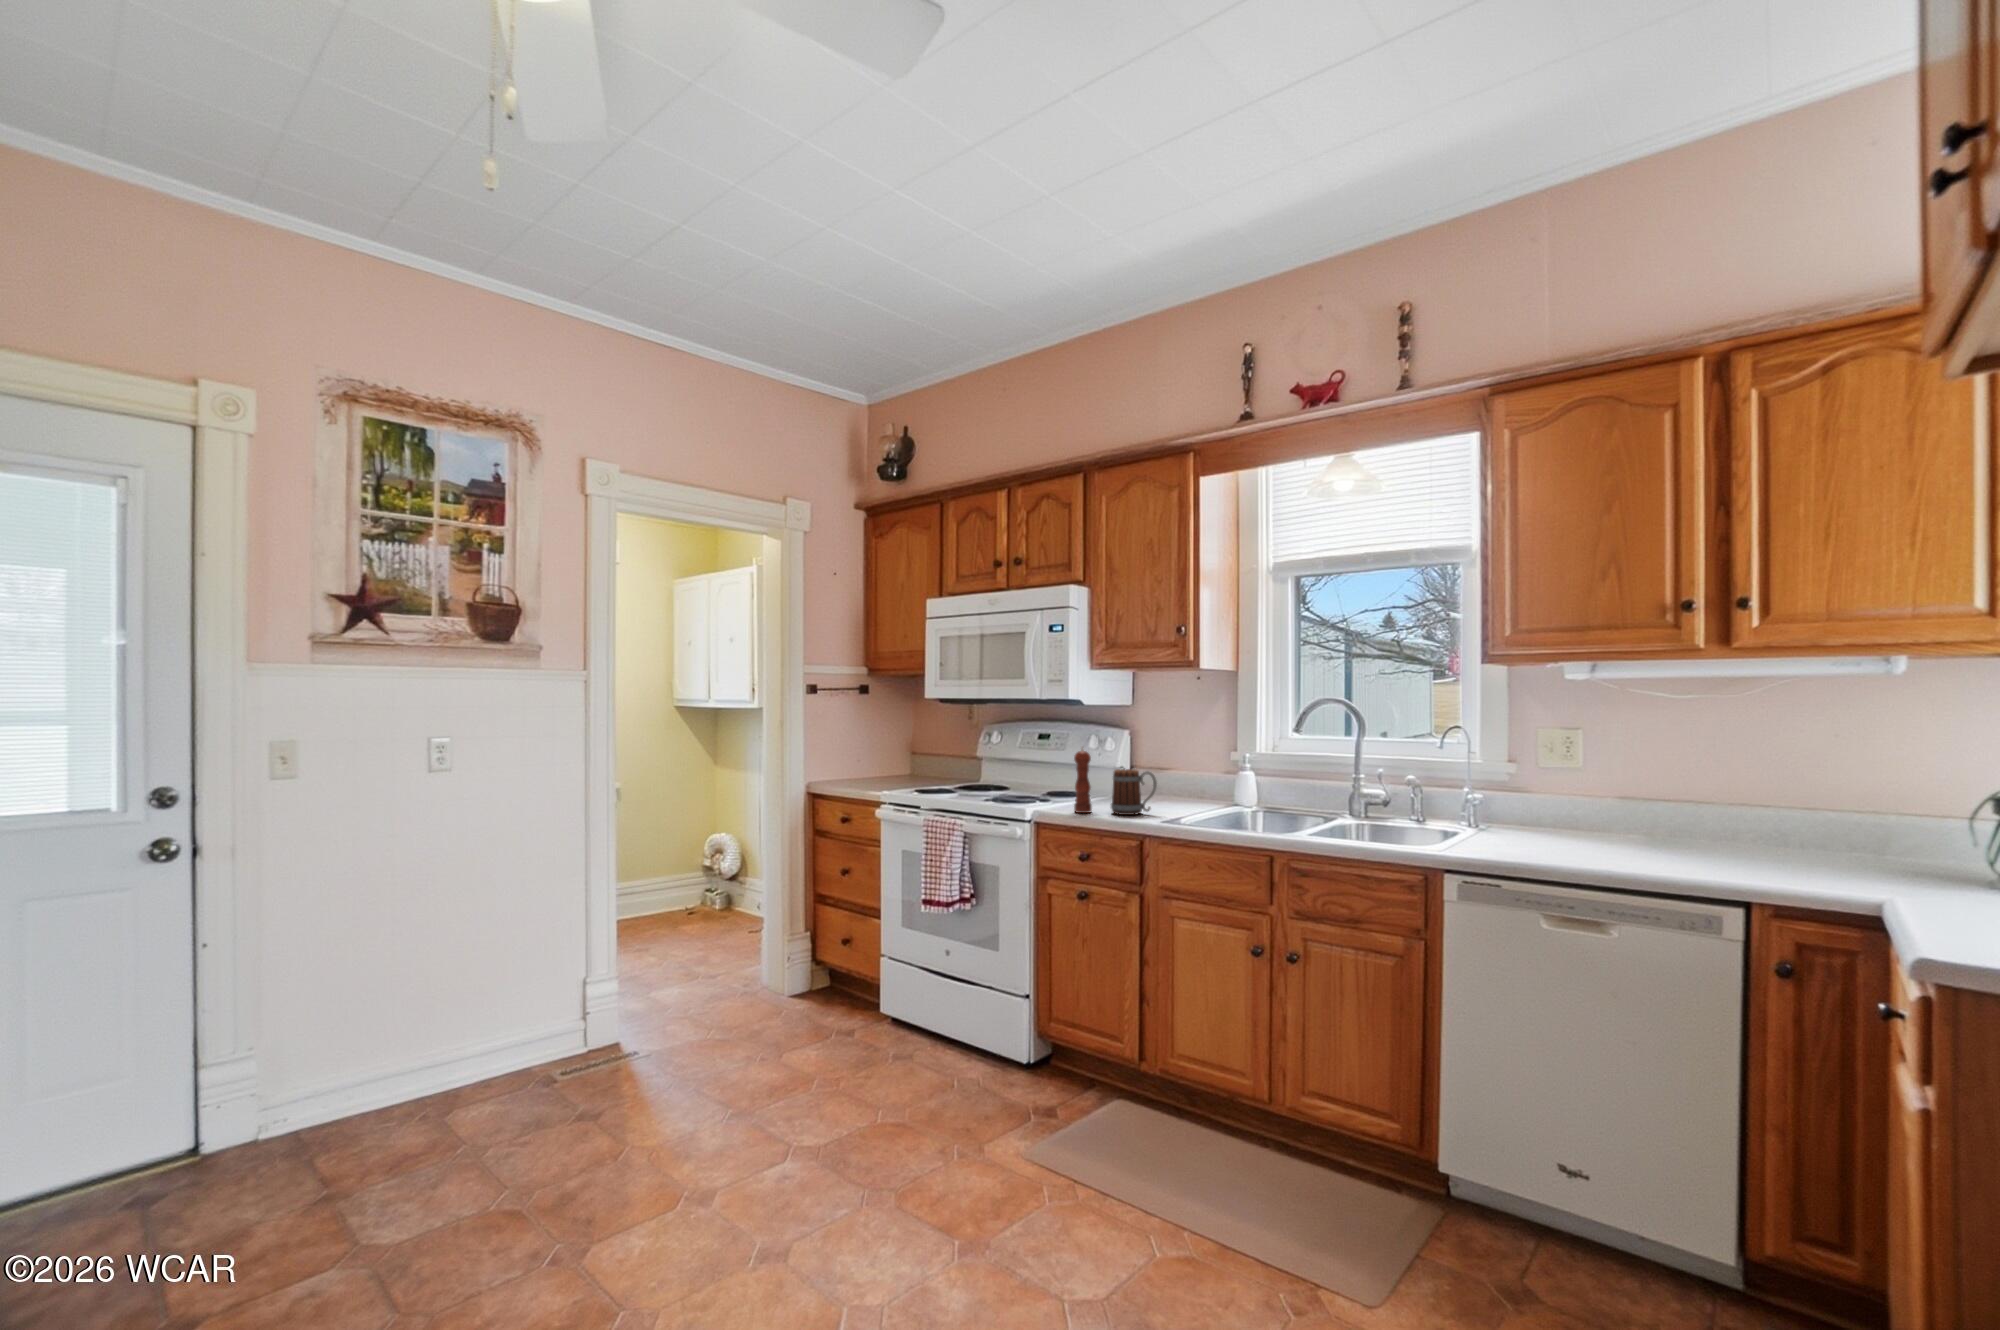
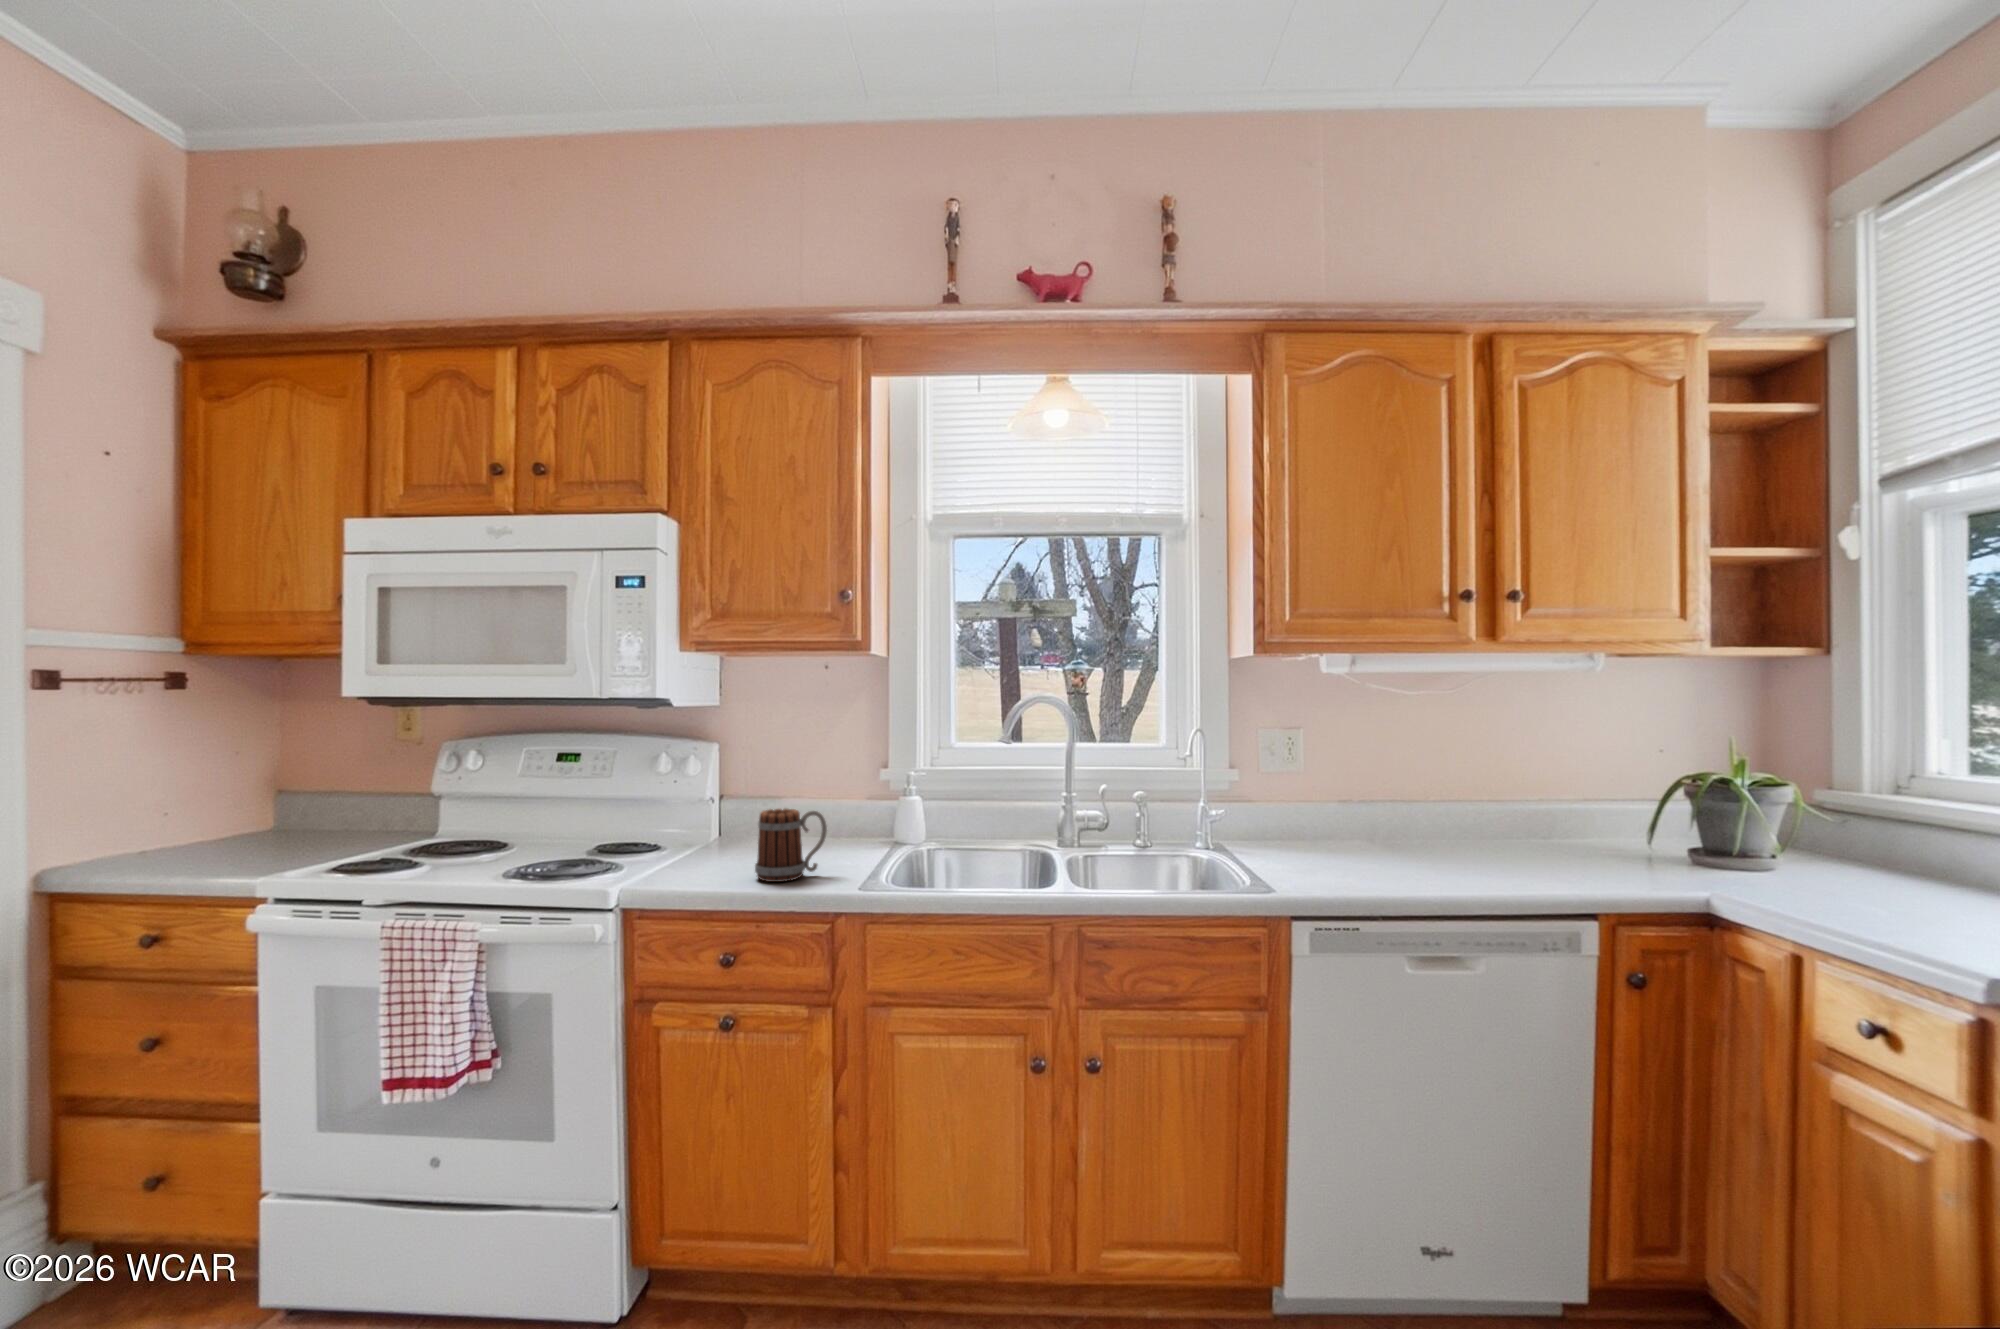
pepper mill: present [1074,747,1092,813] -> none [694,779,723,886]

